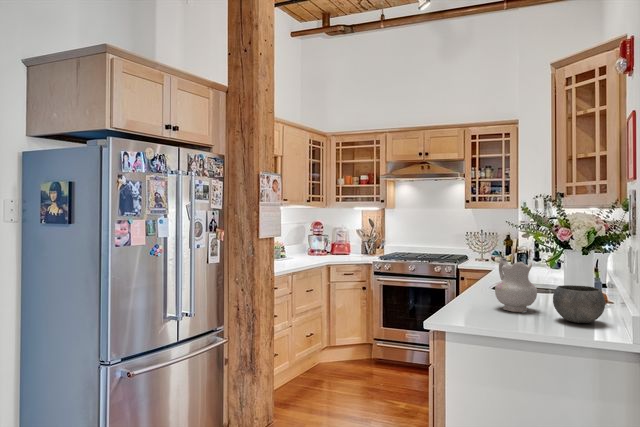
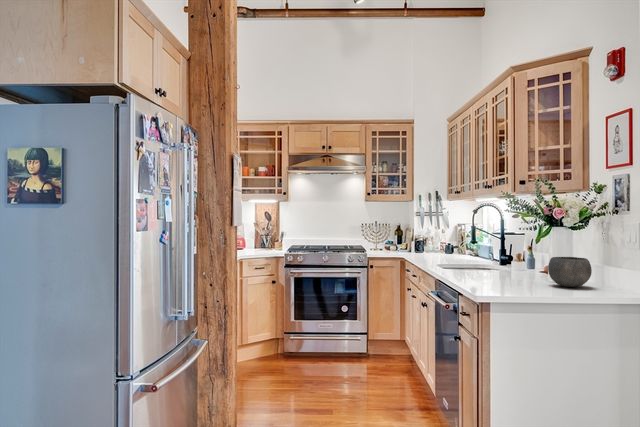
ceramic pitcher: present [495,258,537,312] -> none [487,237,526,283]

